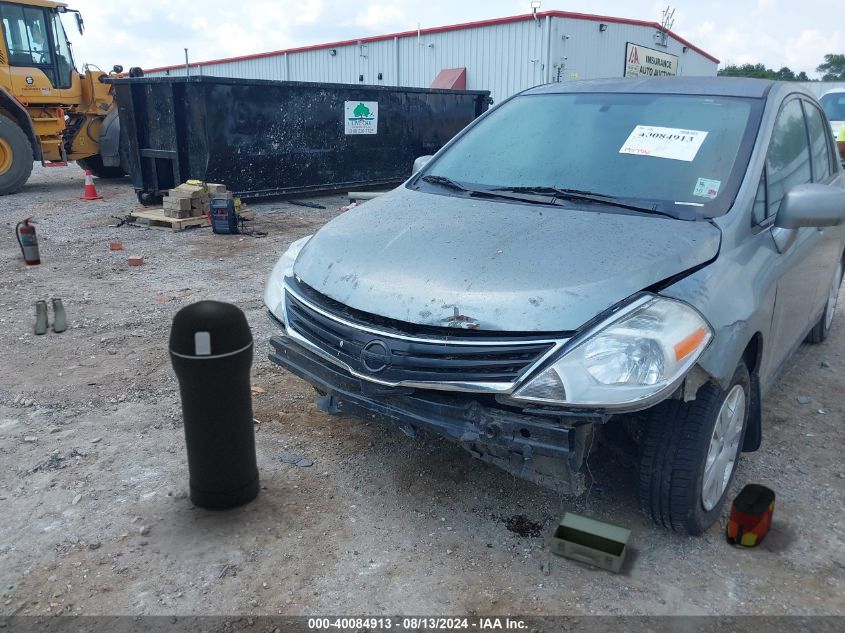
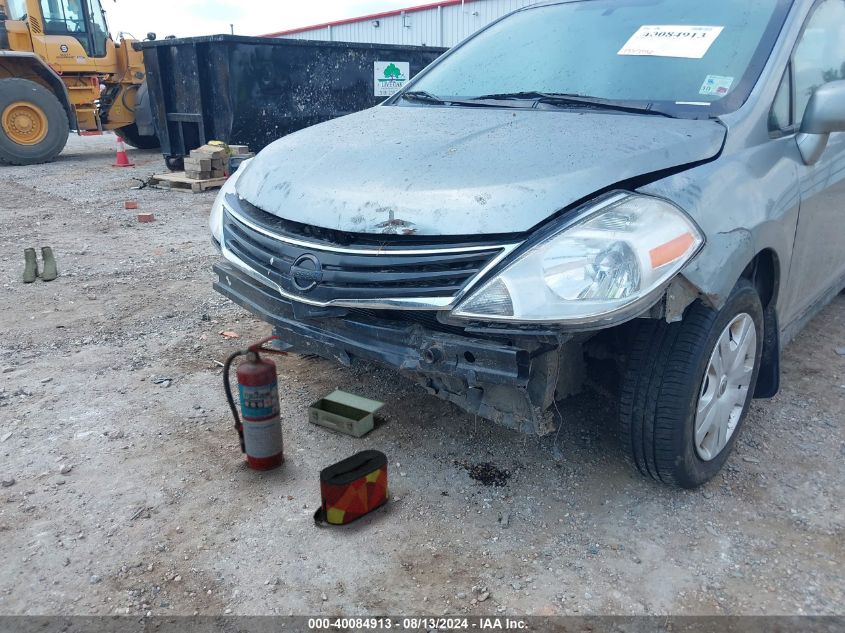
fire extinguisher: present [16,217,41,265] -> present [223,335,288,470]
trash can: present [168,300,260,511] -> none [91,214,205,452]
bag: present [725,484,776,547] -> present [313,450,388,525]
toolbox: present [551,511,632,573] -> present [308,389,386,437]

